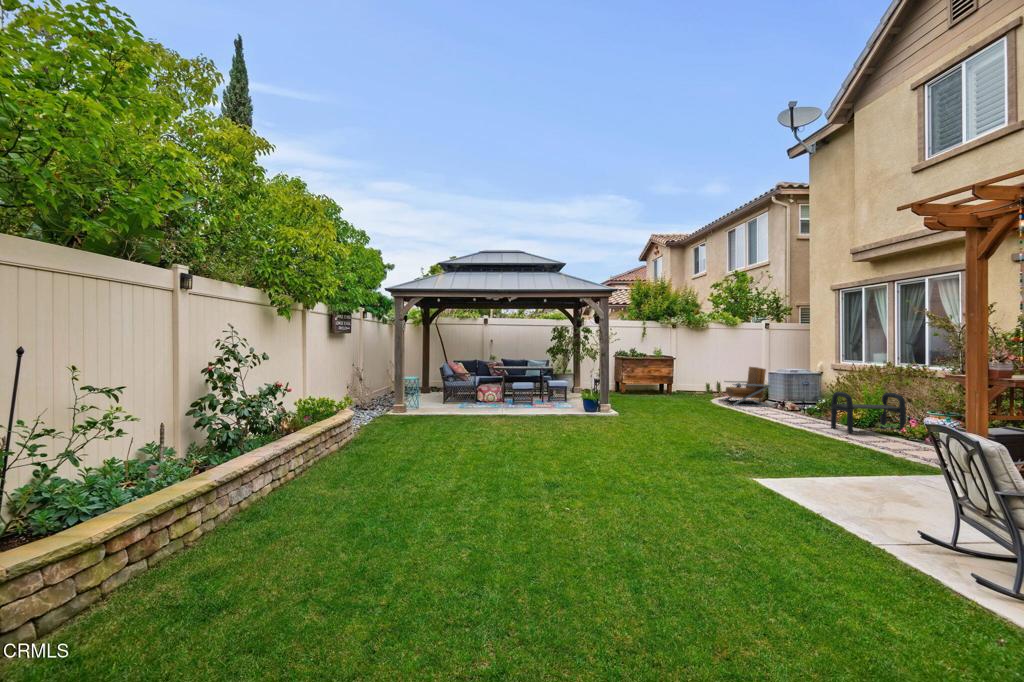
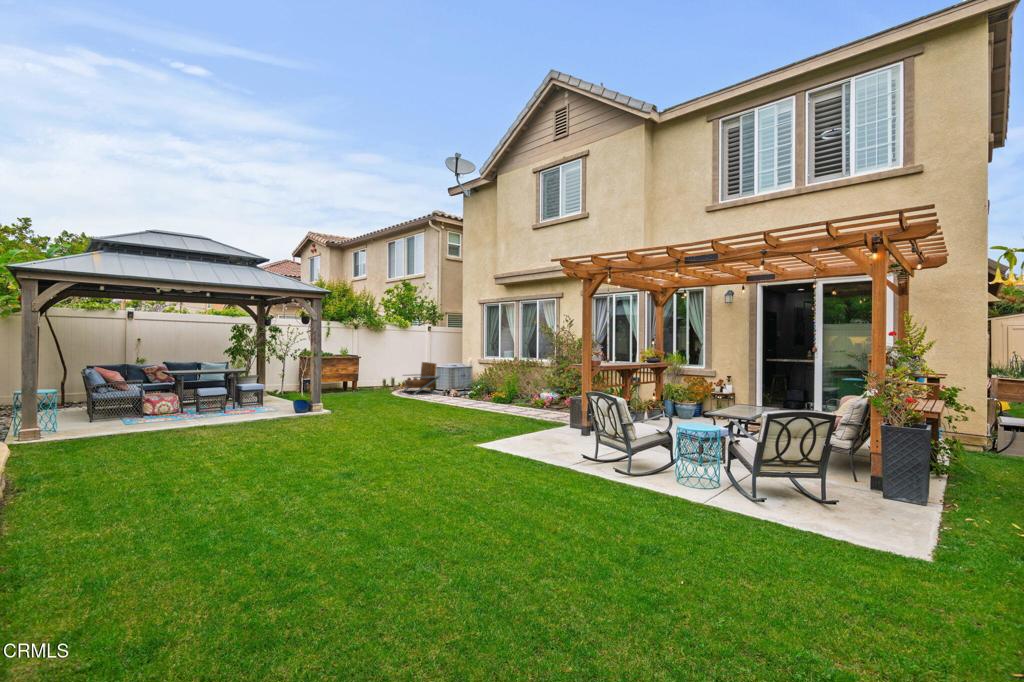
bench: present [831,392,906,433] -> none [490,377,532,407]

